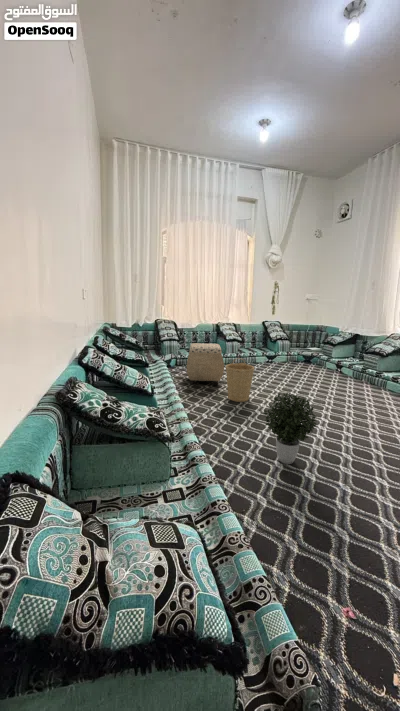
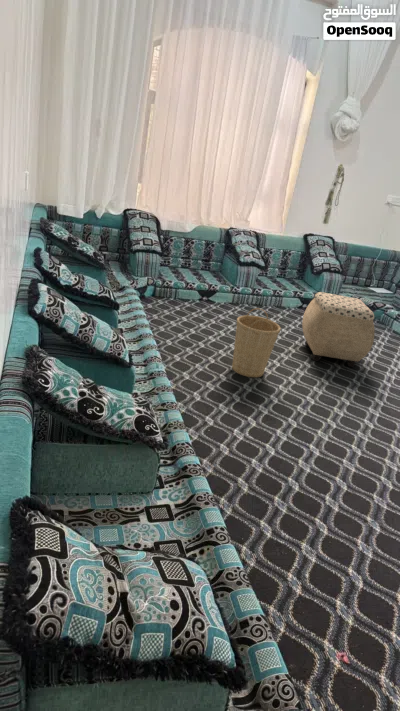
ottoman: present [187,343,224,385] -> present [302,292,375,367]
potted plant: present [264,393,317,464] -> none [285,391,357,485]

